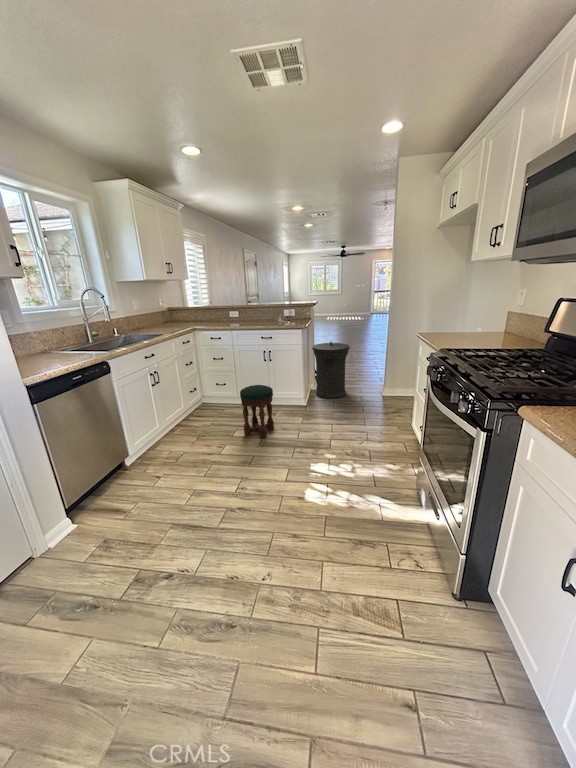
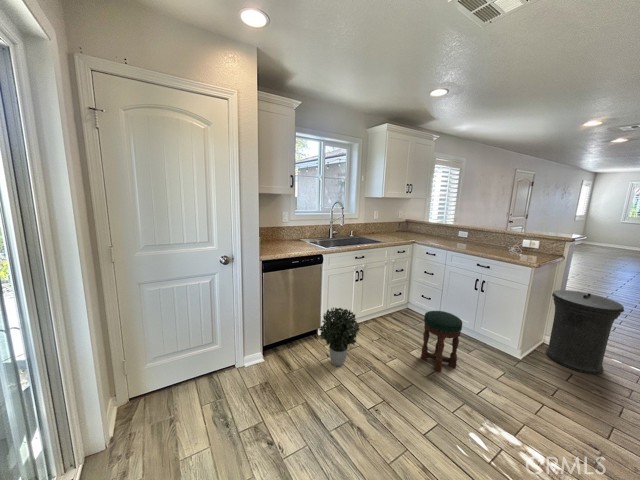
potted plant: none [140,413,194,481] -> present [319,308,360,366]

